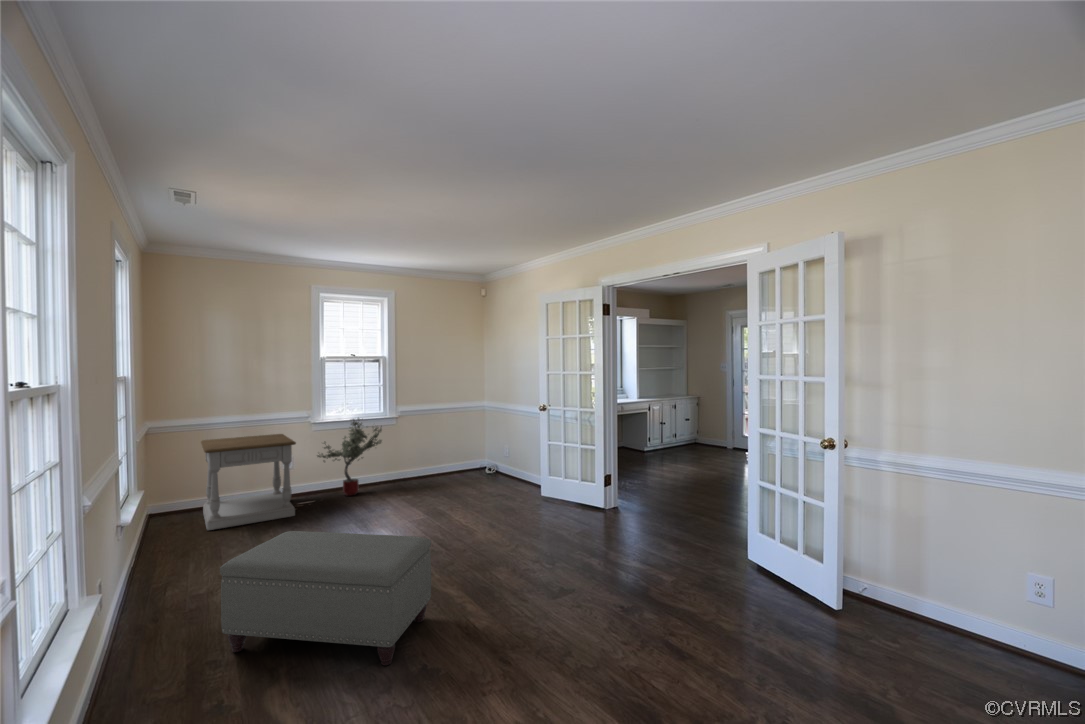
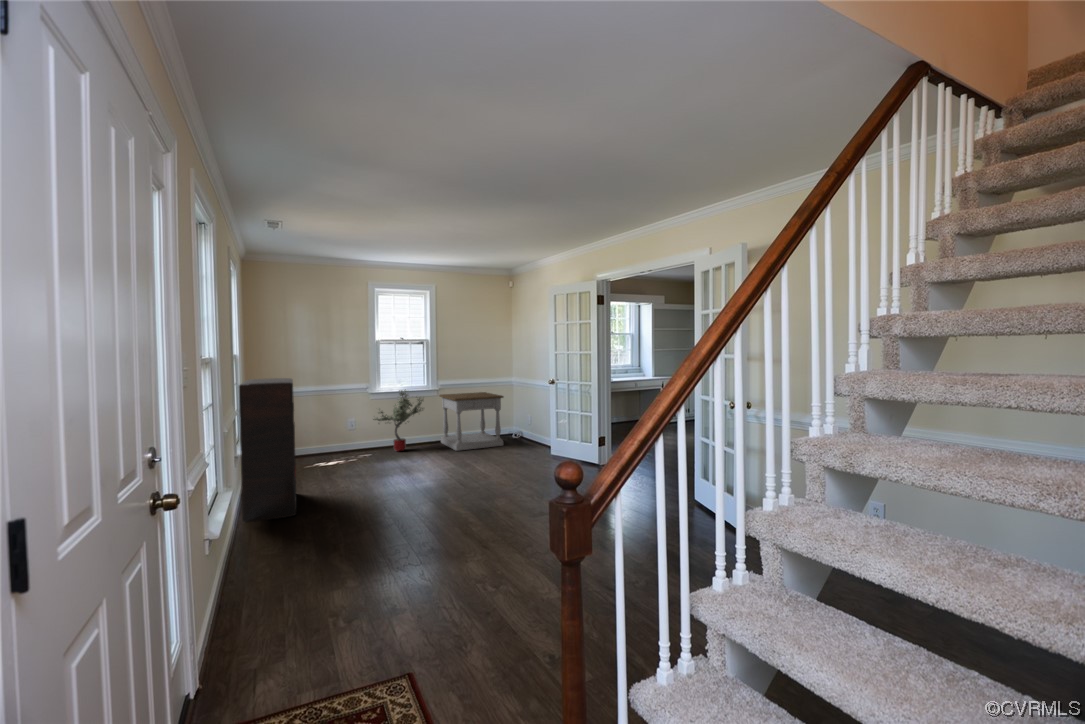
bookshelf: none [119,409,210,633] -> present [239,378,297,523]
side table: present [201,434,296,530] -> present [439,392,504,451]
ottoman: present [220,531,431,665] -> none [303,462,442,544]

